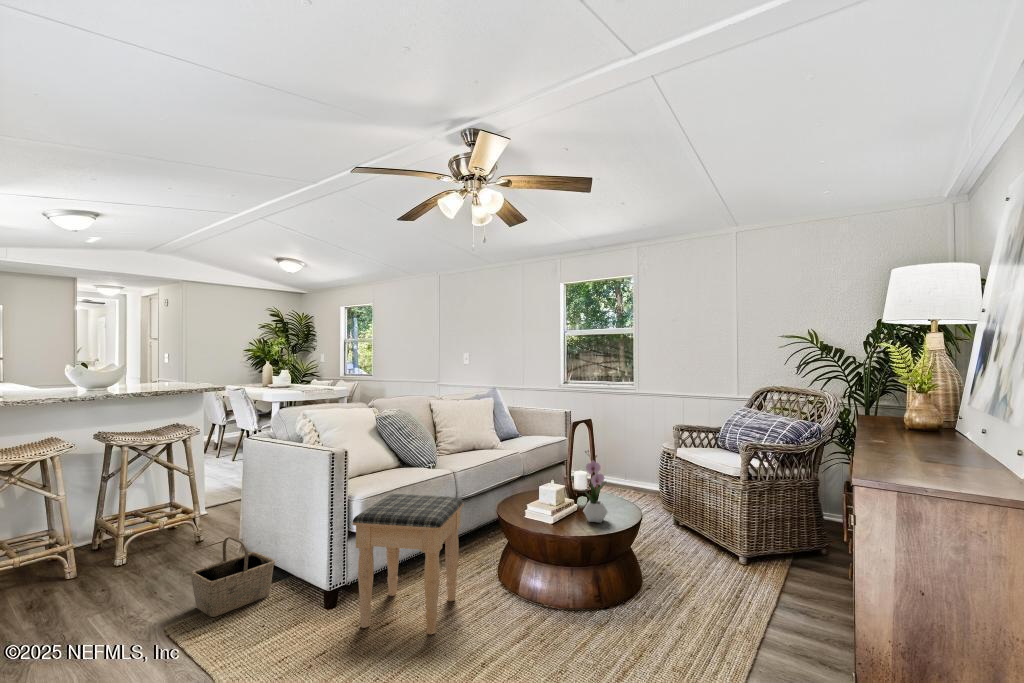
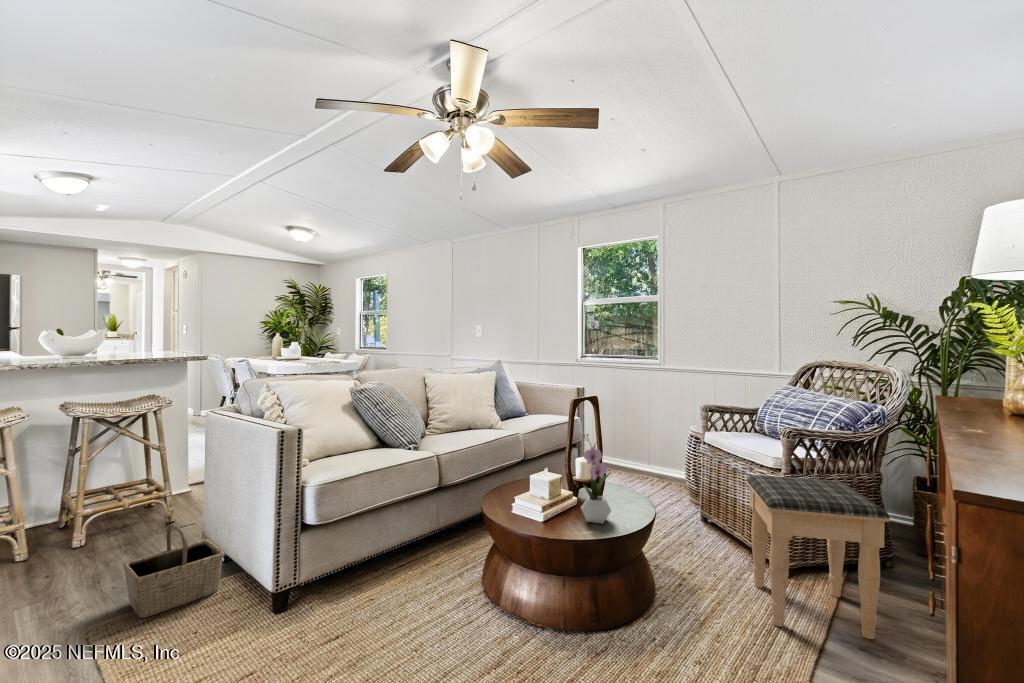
footstool: present [352,494,464,634] -> present [746,475,890,639]

